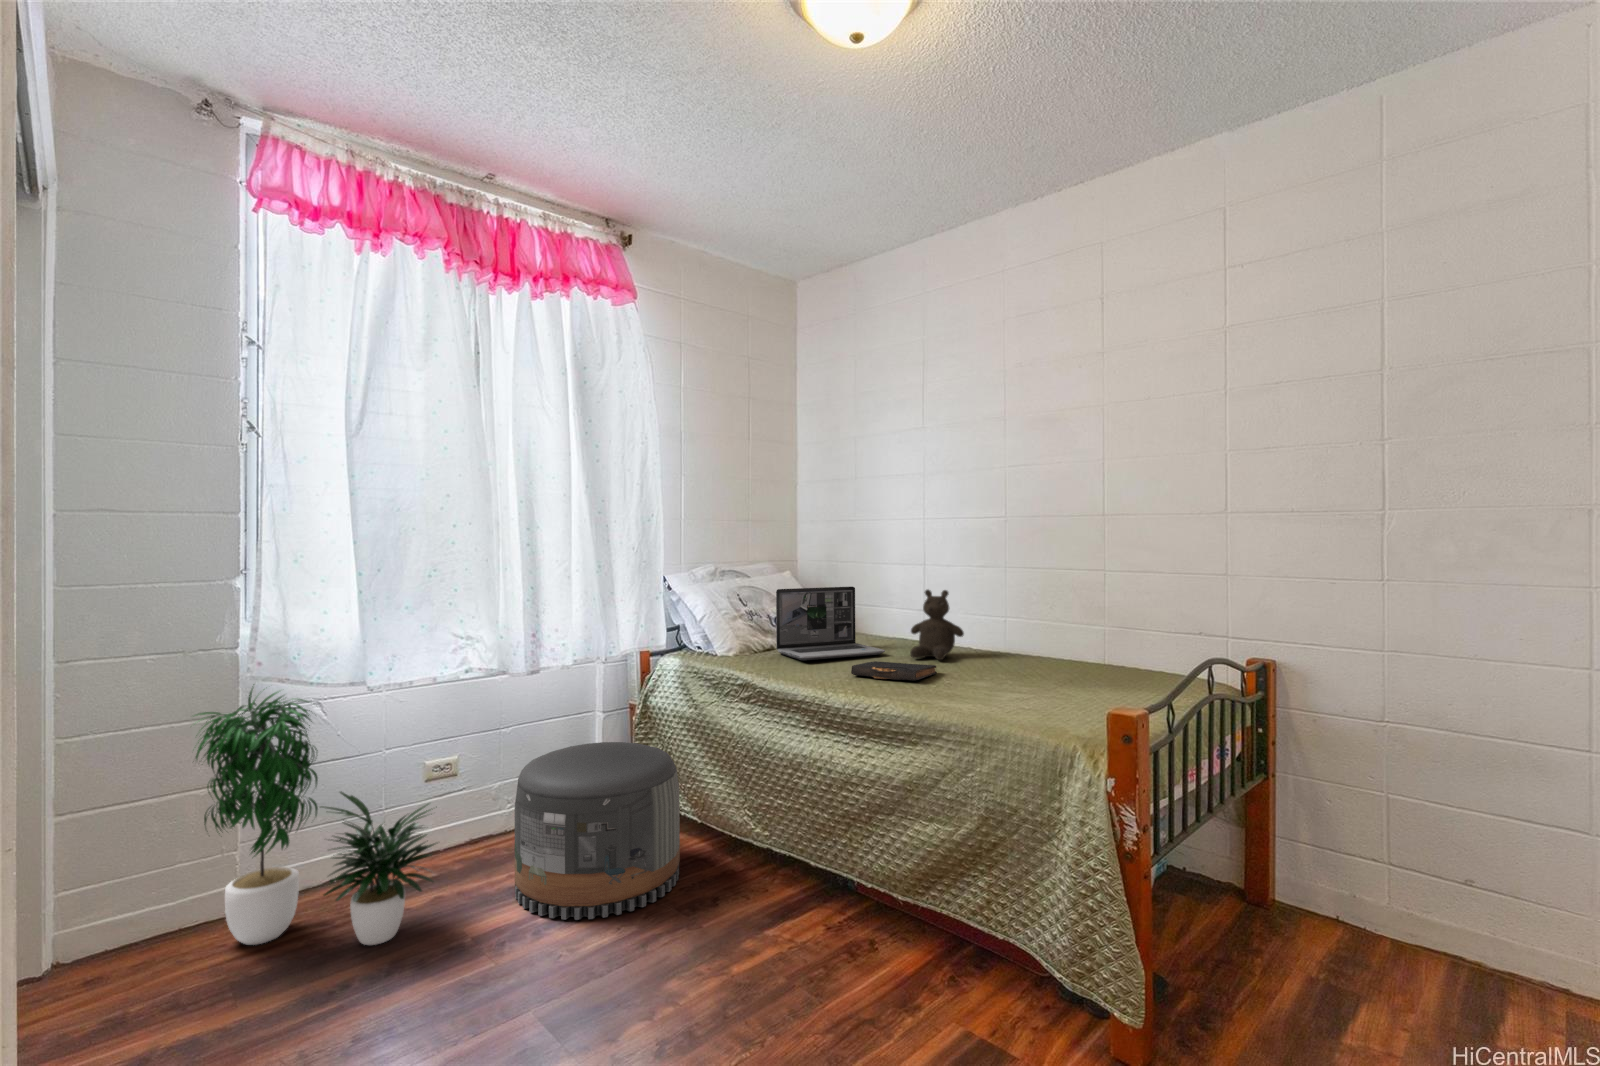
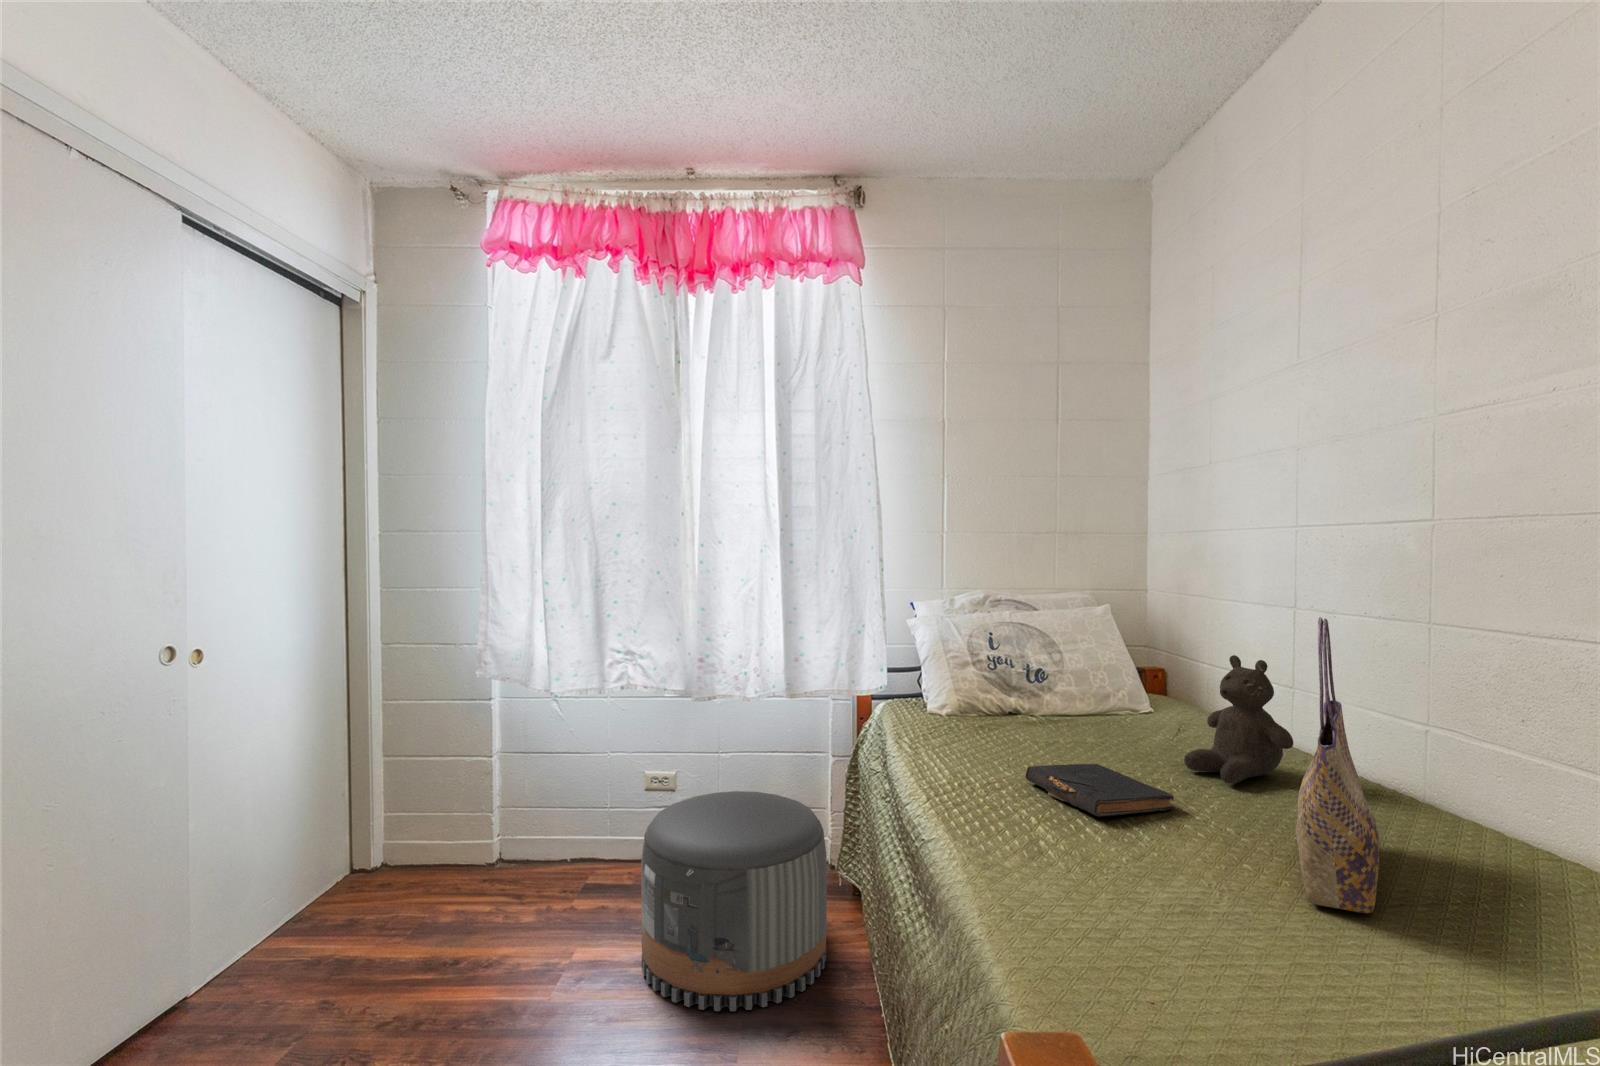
tote bag: none [1001,554,1064,689] -> present [1296,617,1379,913]
laptop: present [776,587,885,660] -> none [1006,630,1159,750]
potted plant: present [196,689,436,945] -> none [418,680,575,946]

